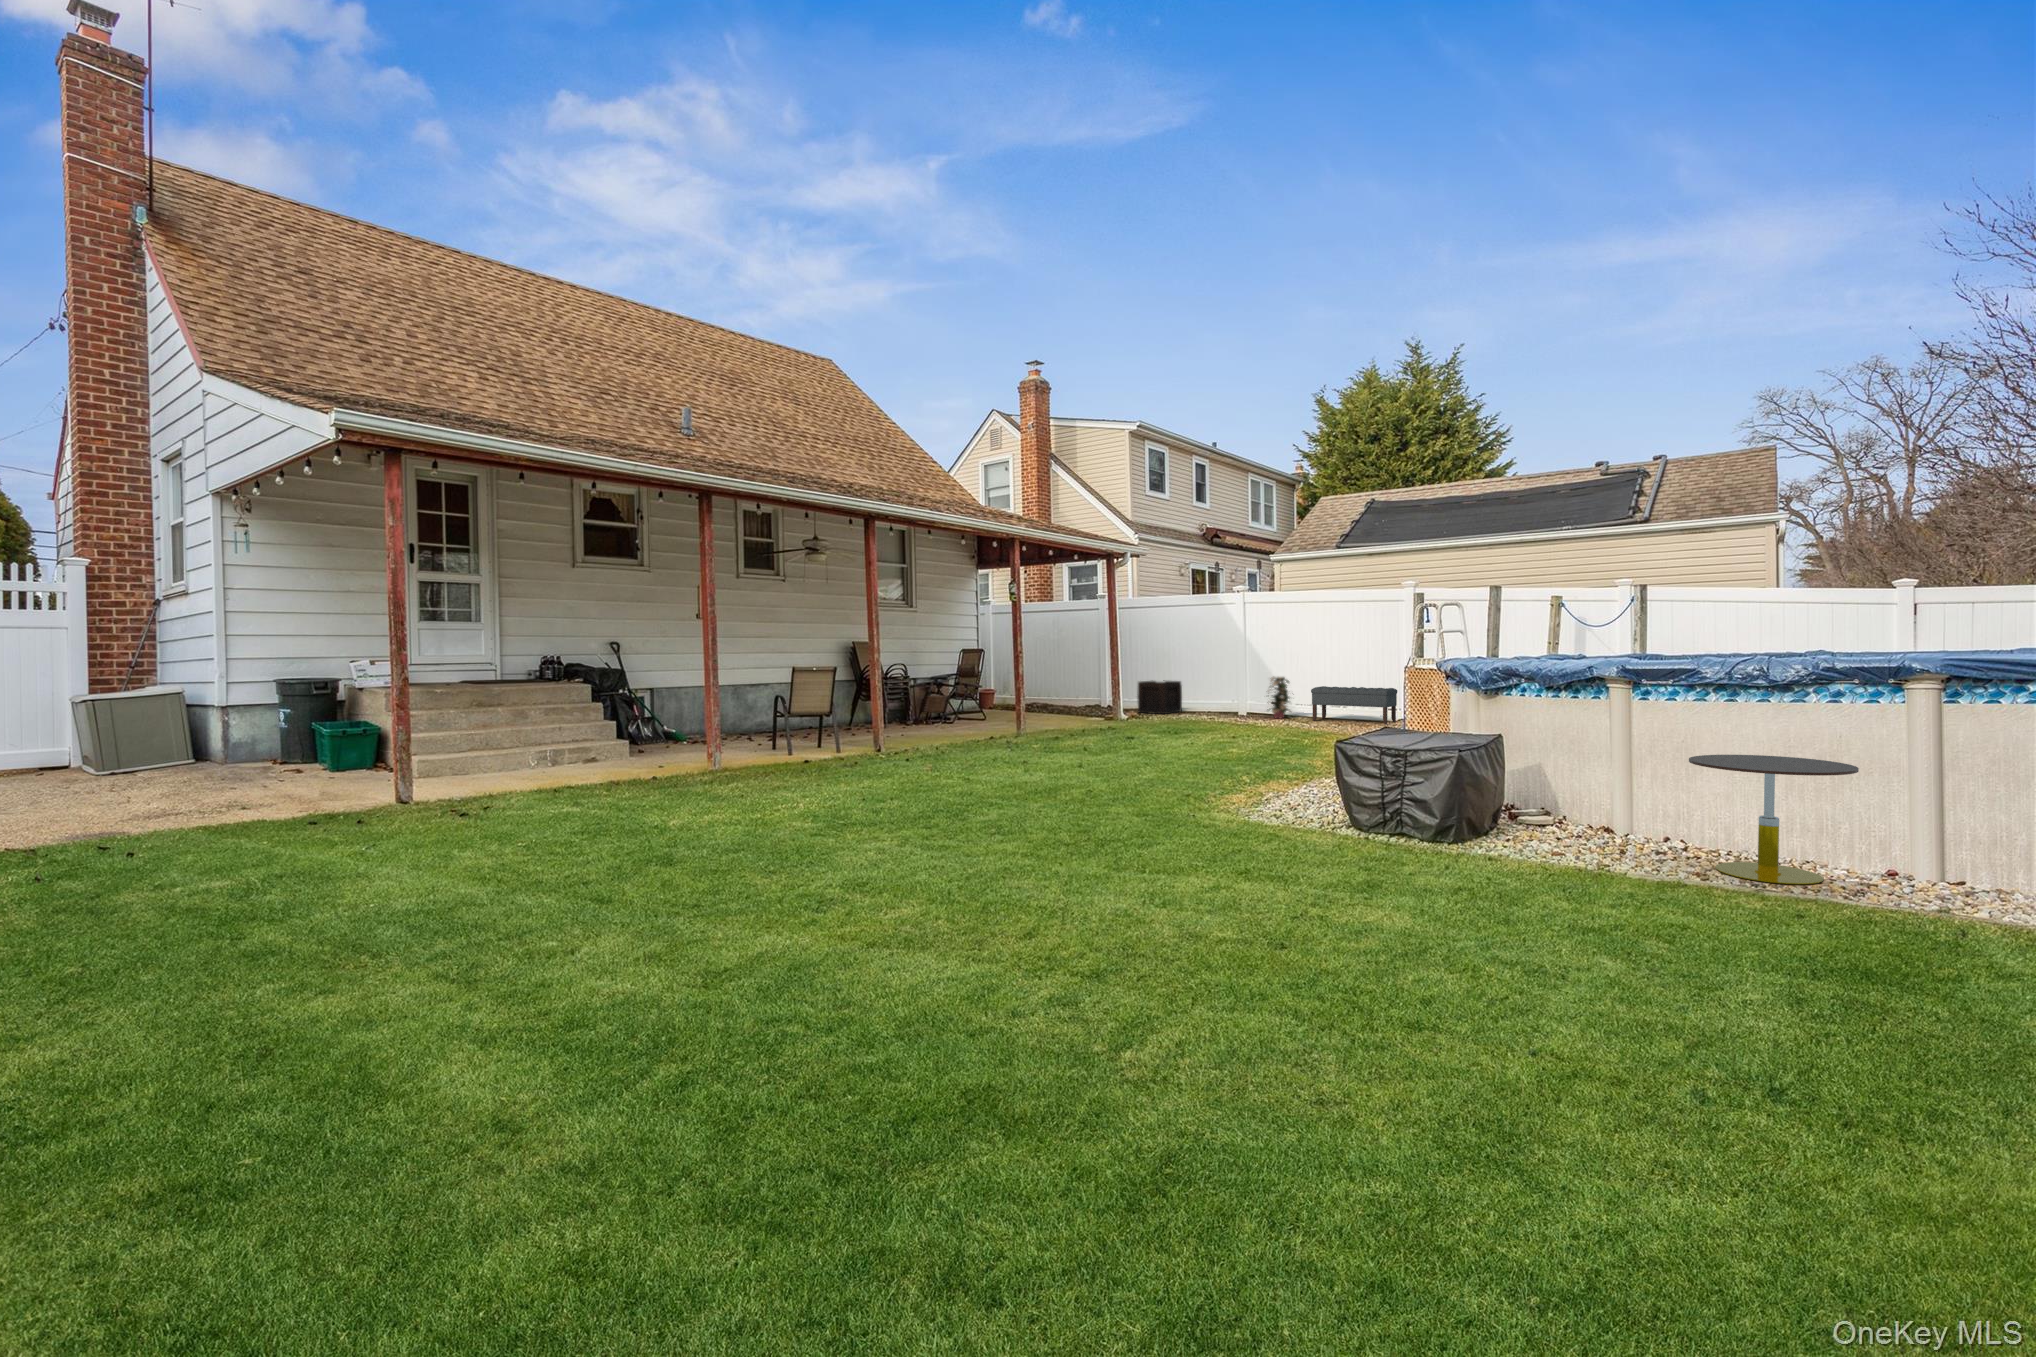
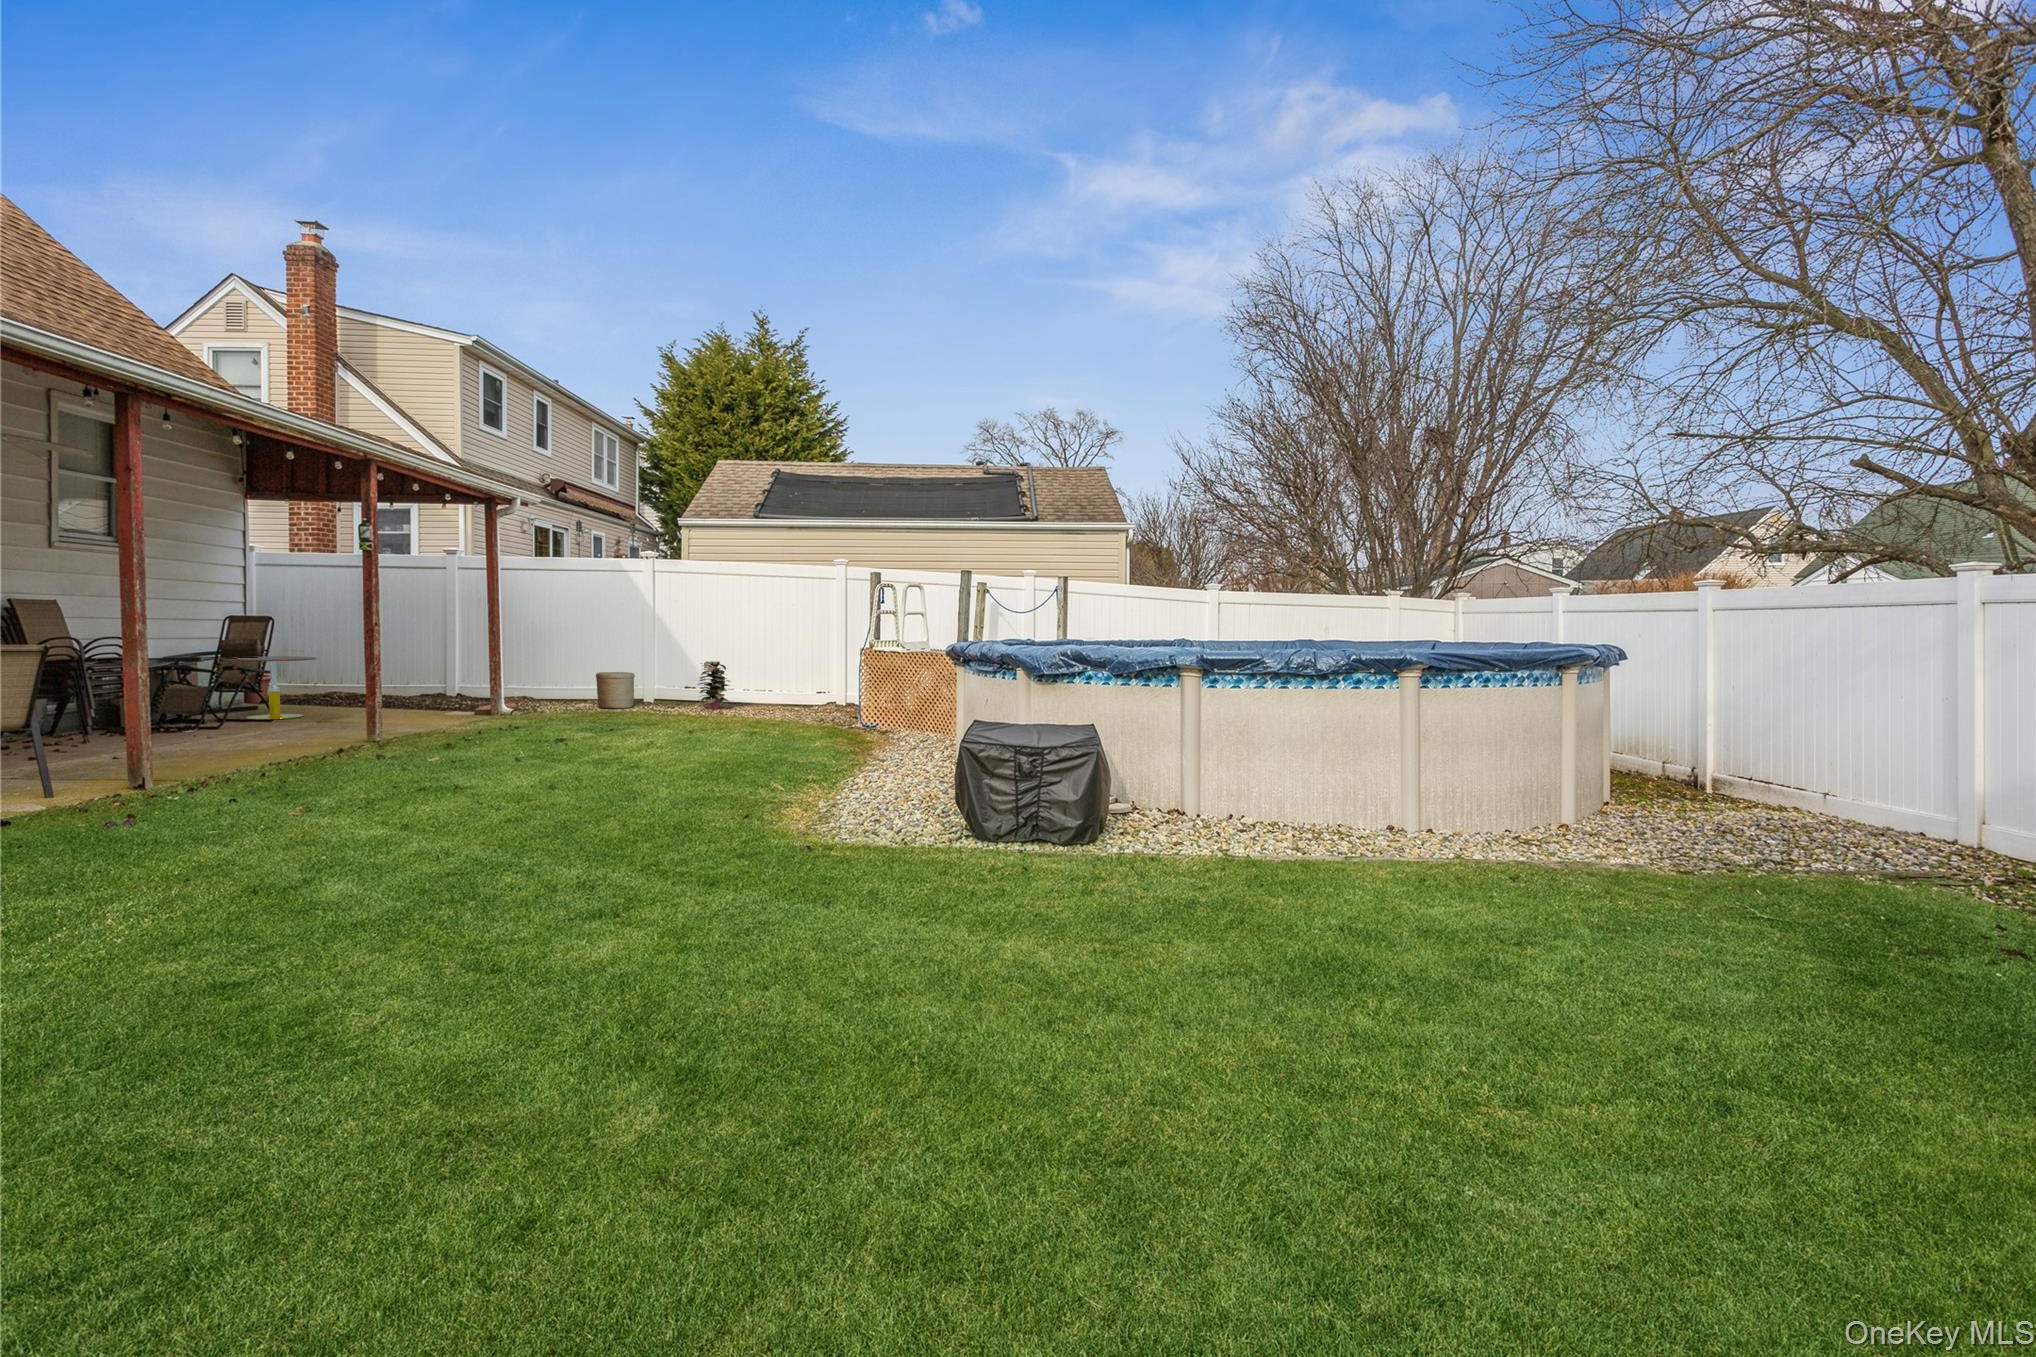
wooden crate: present [1137,680,1182,714] -> none [525,666,584,709]
woven basket: none [1187,685,1218,715] -> present [596,672,635,709]
bench: present [1311,686,1397,724] -> none [754,672,843,712]
side table: present [1689,755,1859,884] -> present [229,656,317,719]

